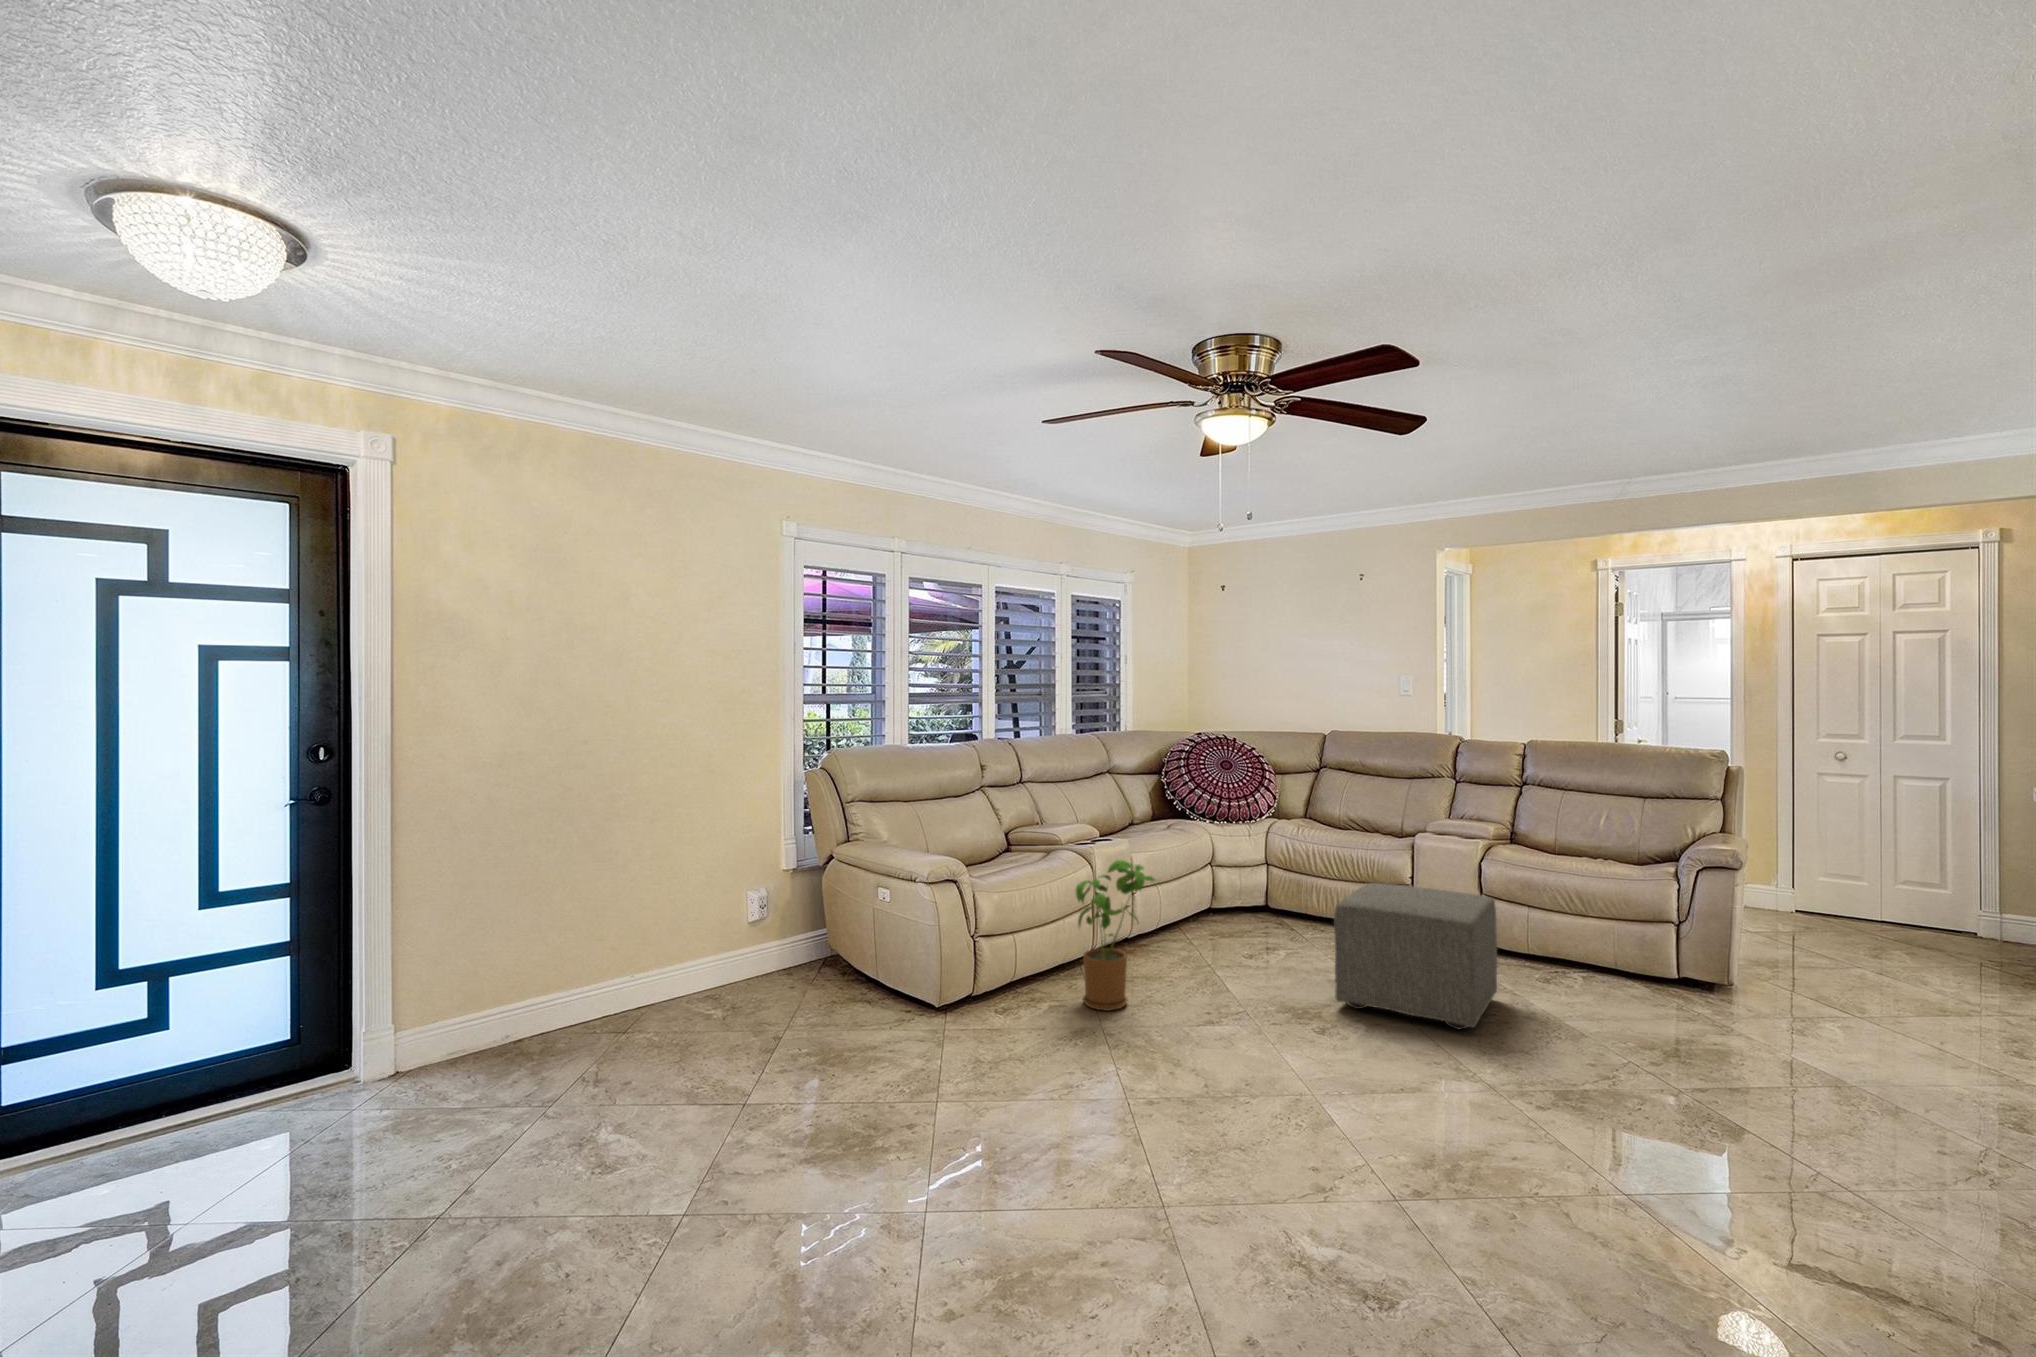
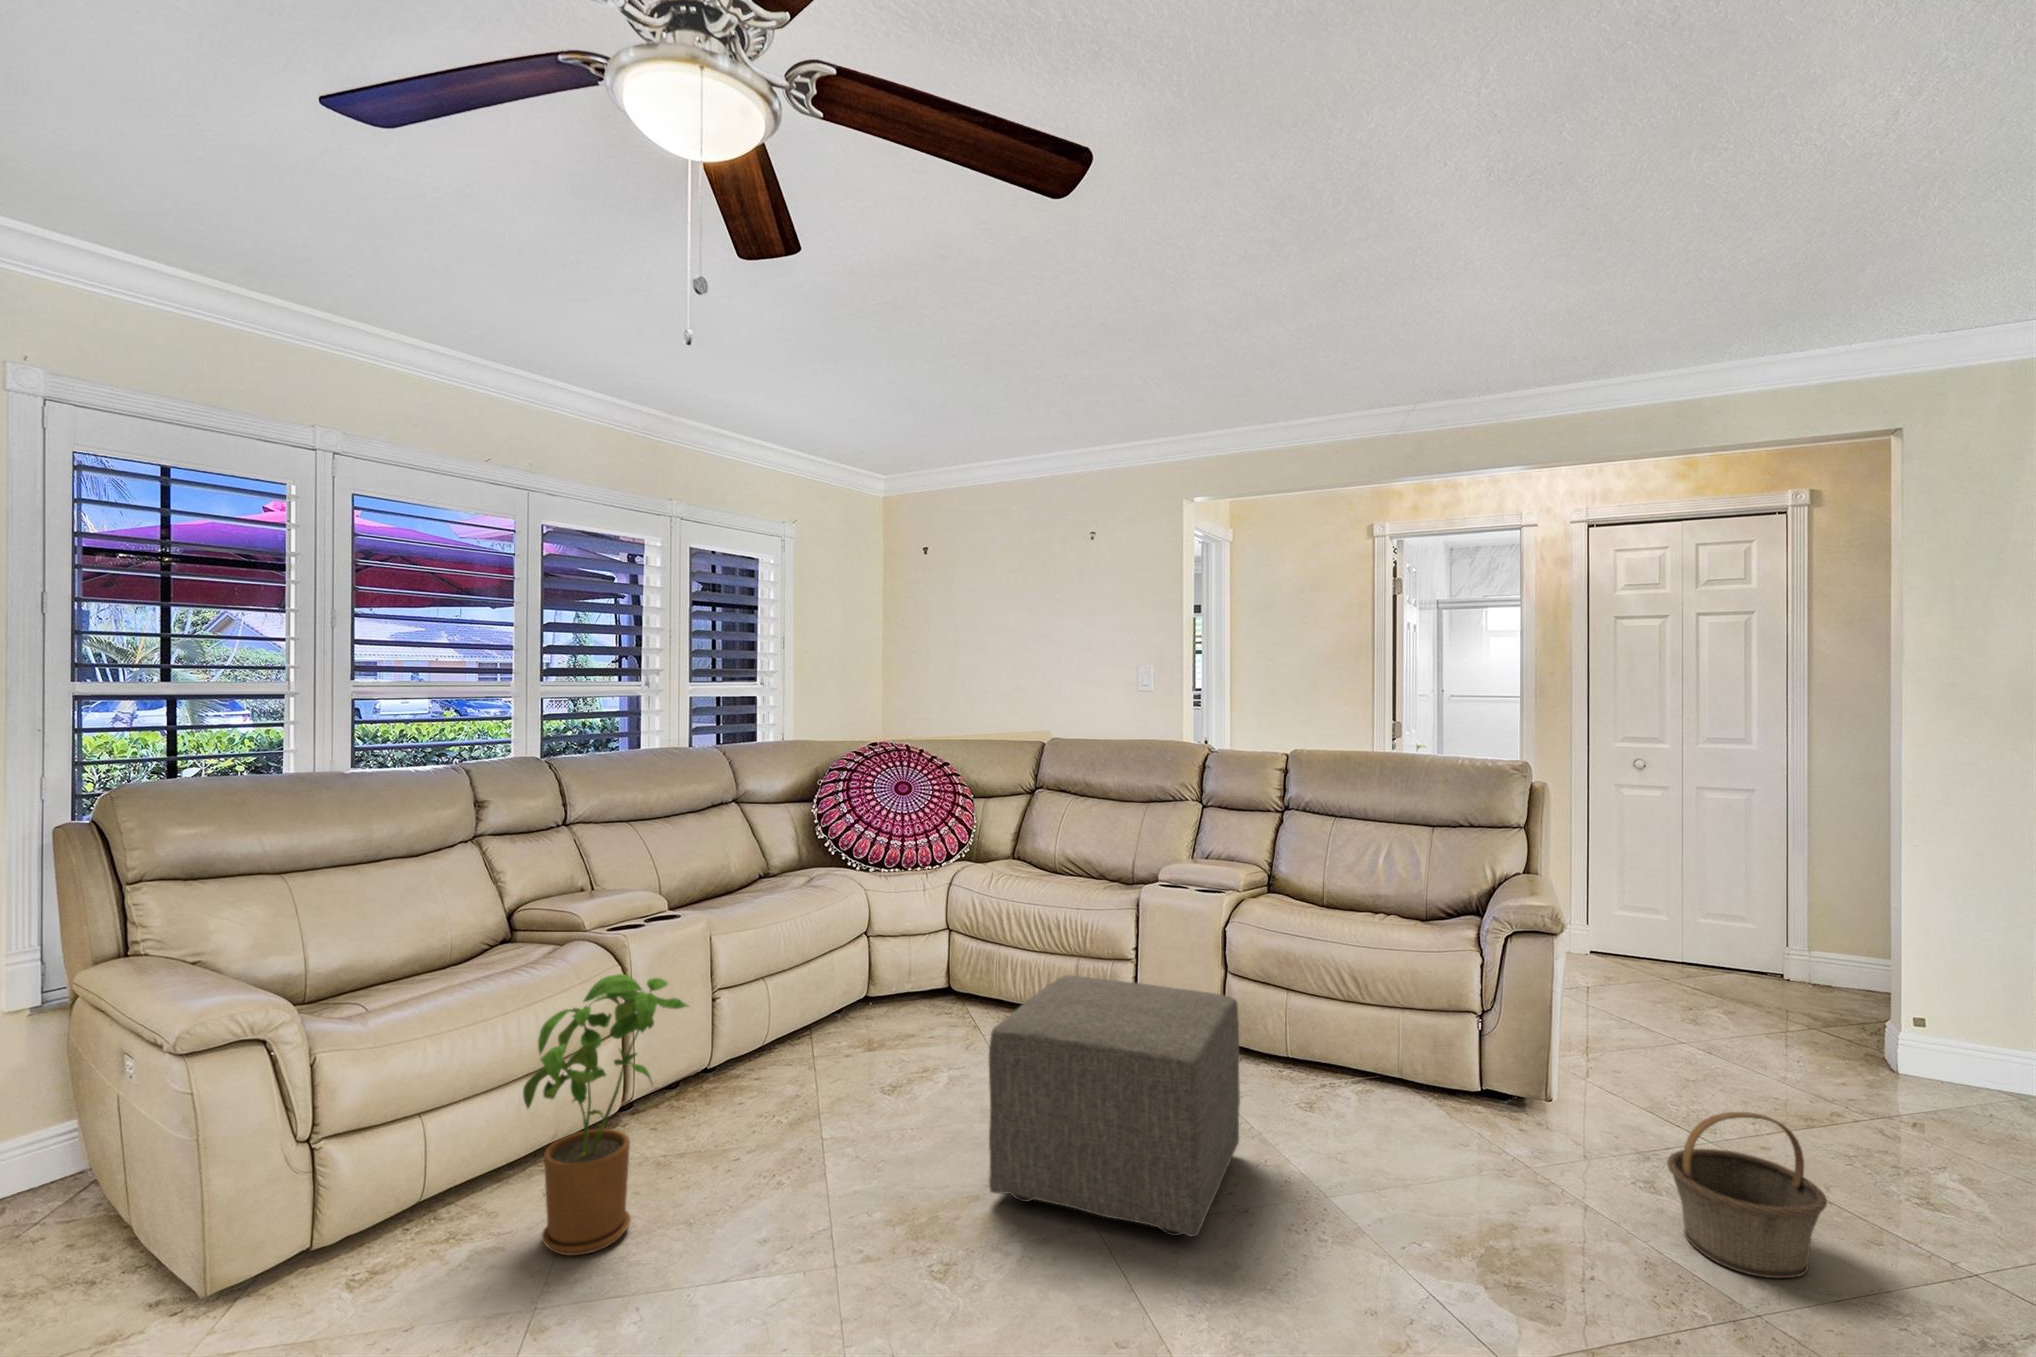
basket: none [1807,976,1921,1079] -> present [1667,1112,1827,1278]

